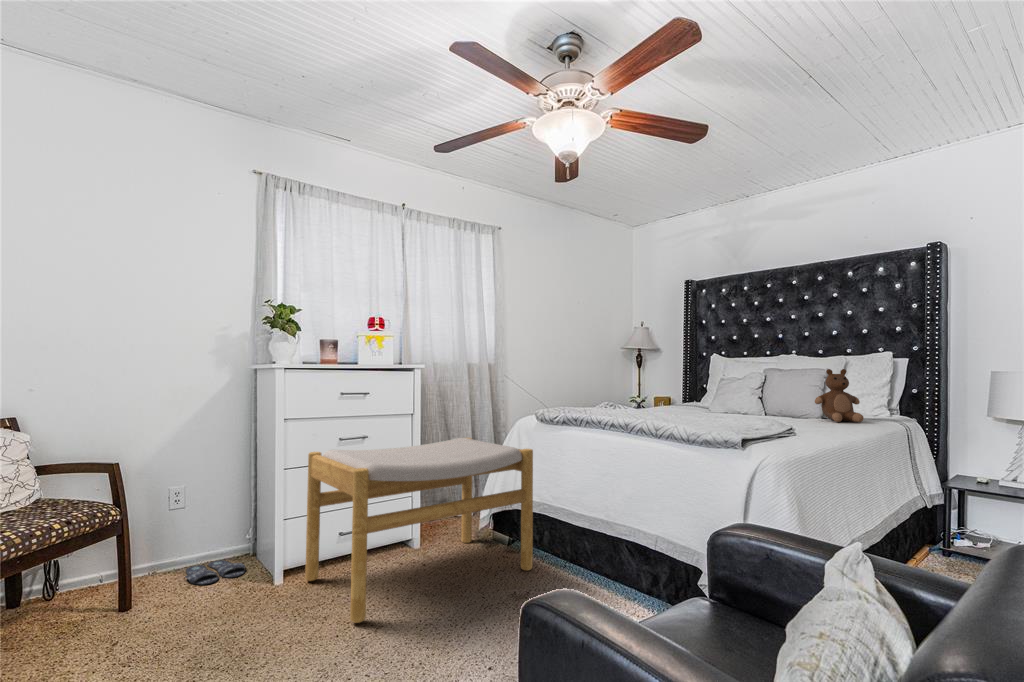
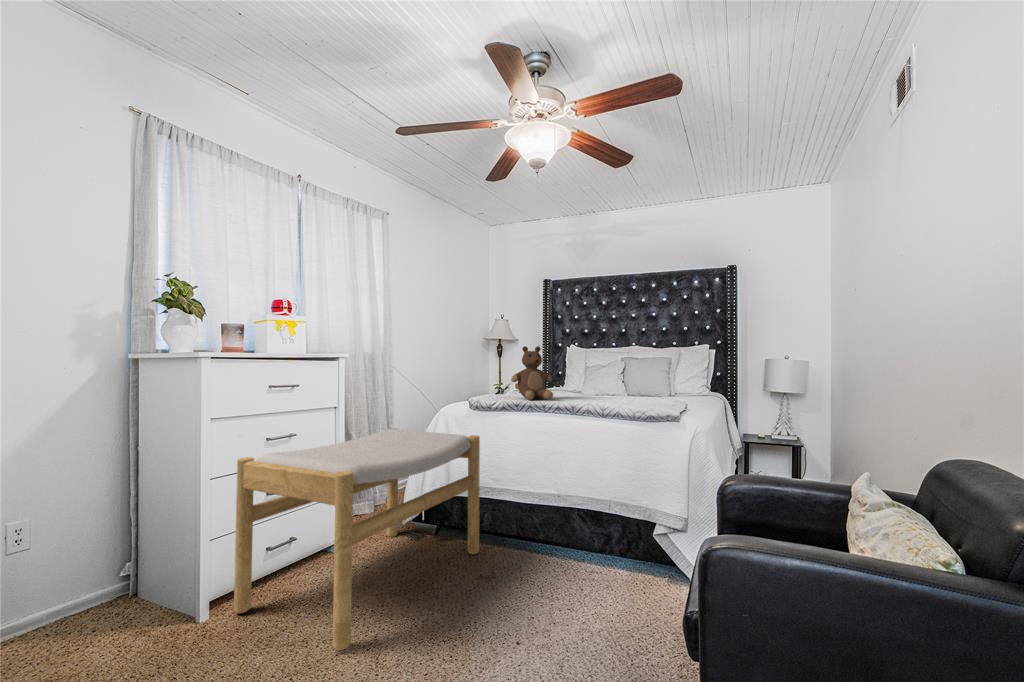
teddy bear: present [815,369,864,422] -> present [511,346,553,400]
slippers: present [186,560,245,585] -> none [31,610,135,654]

